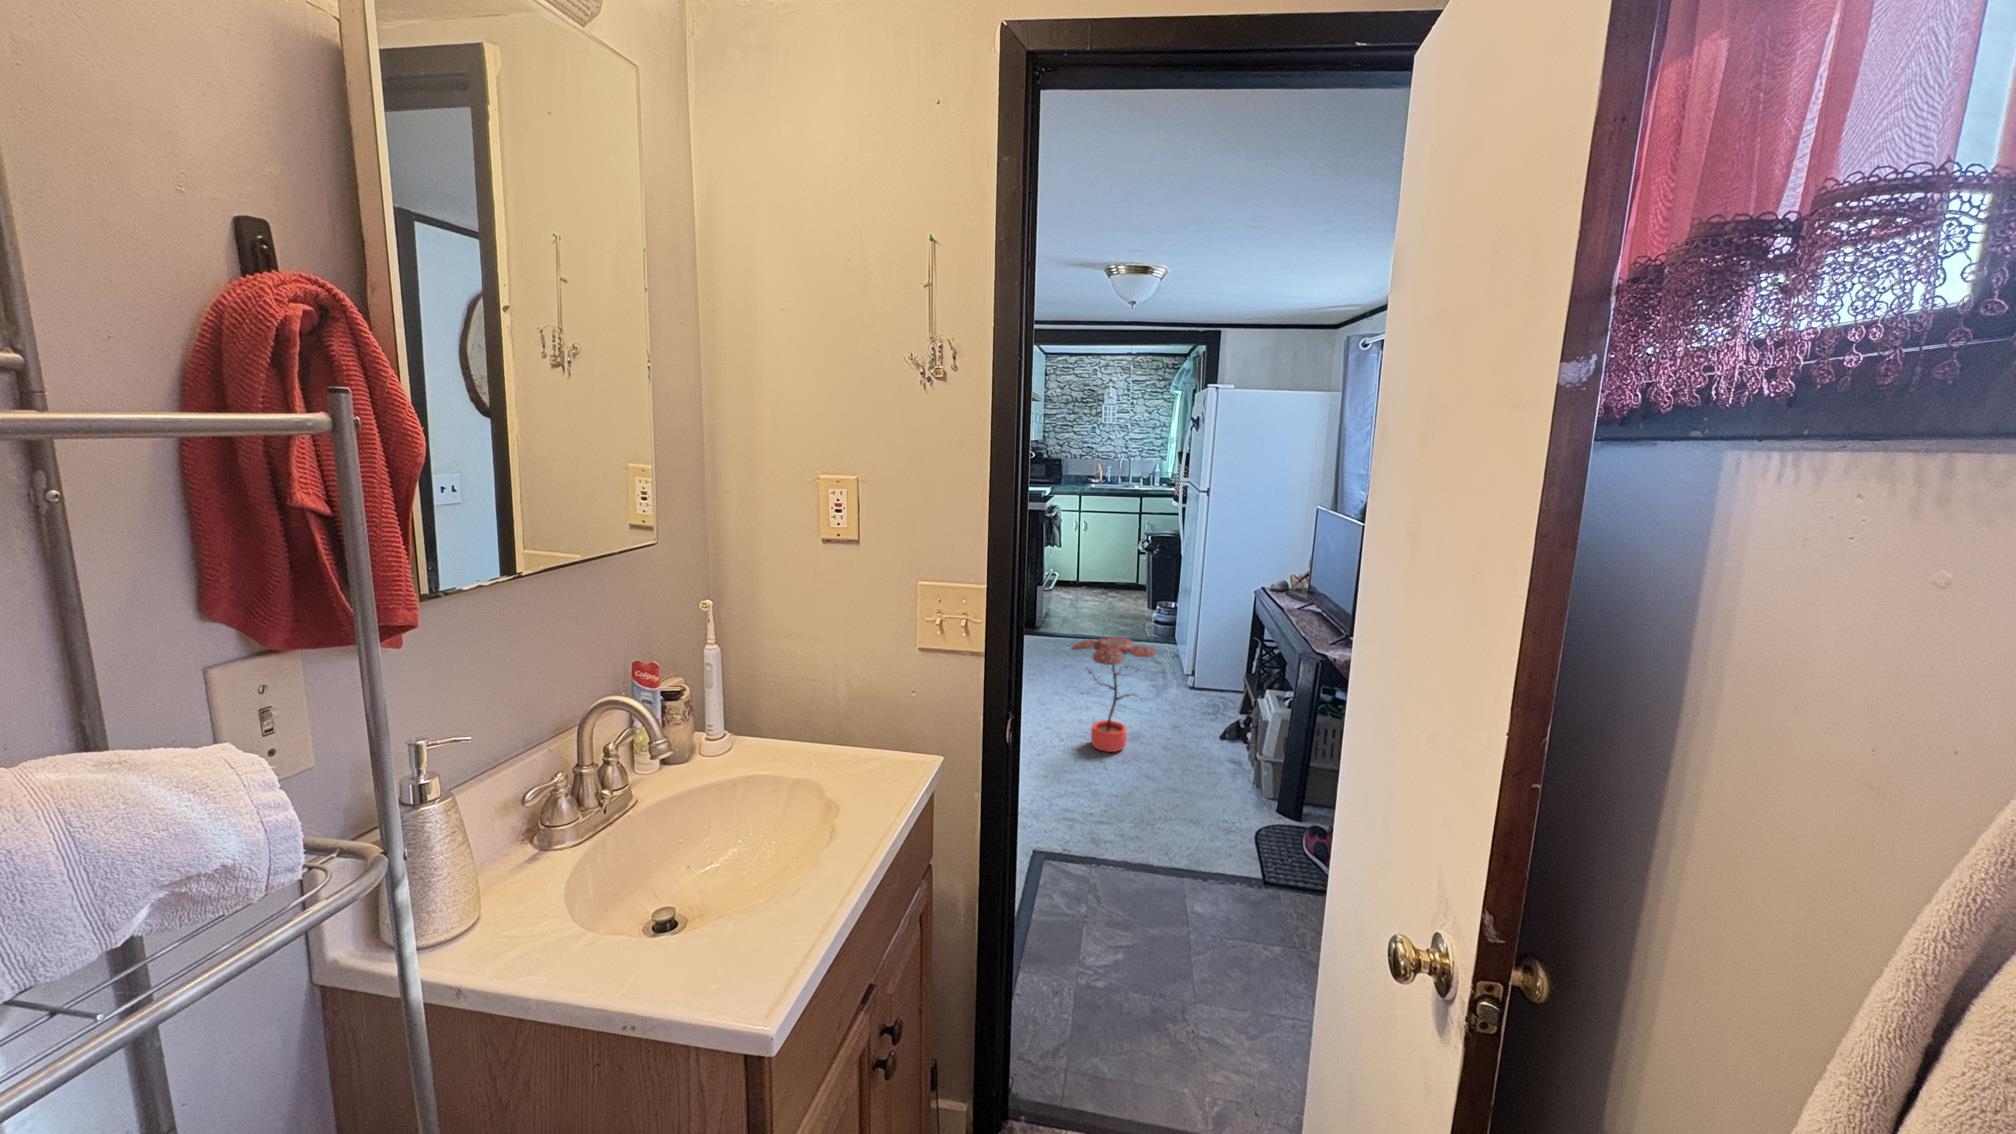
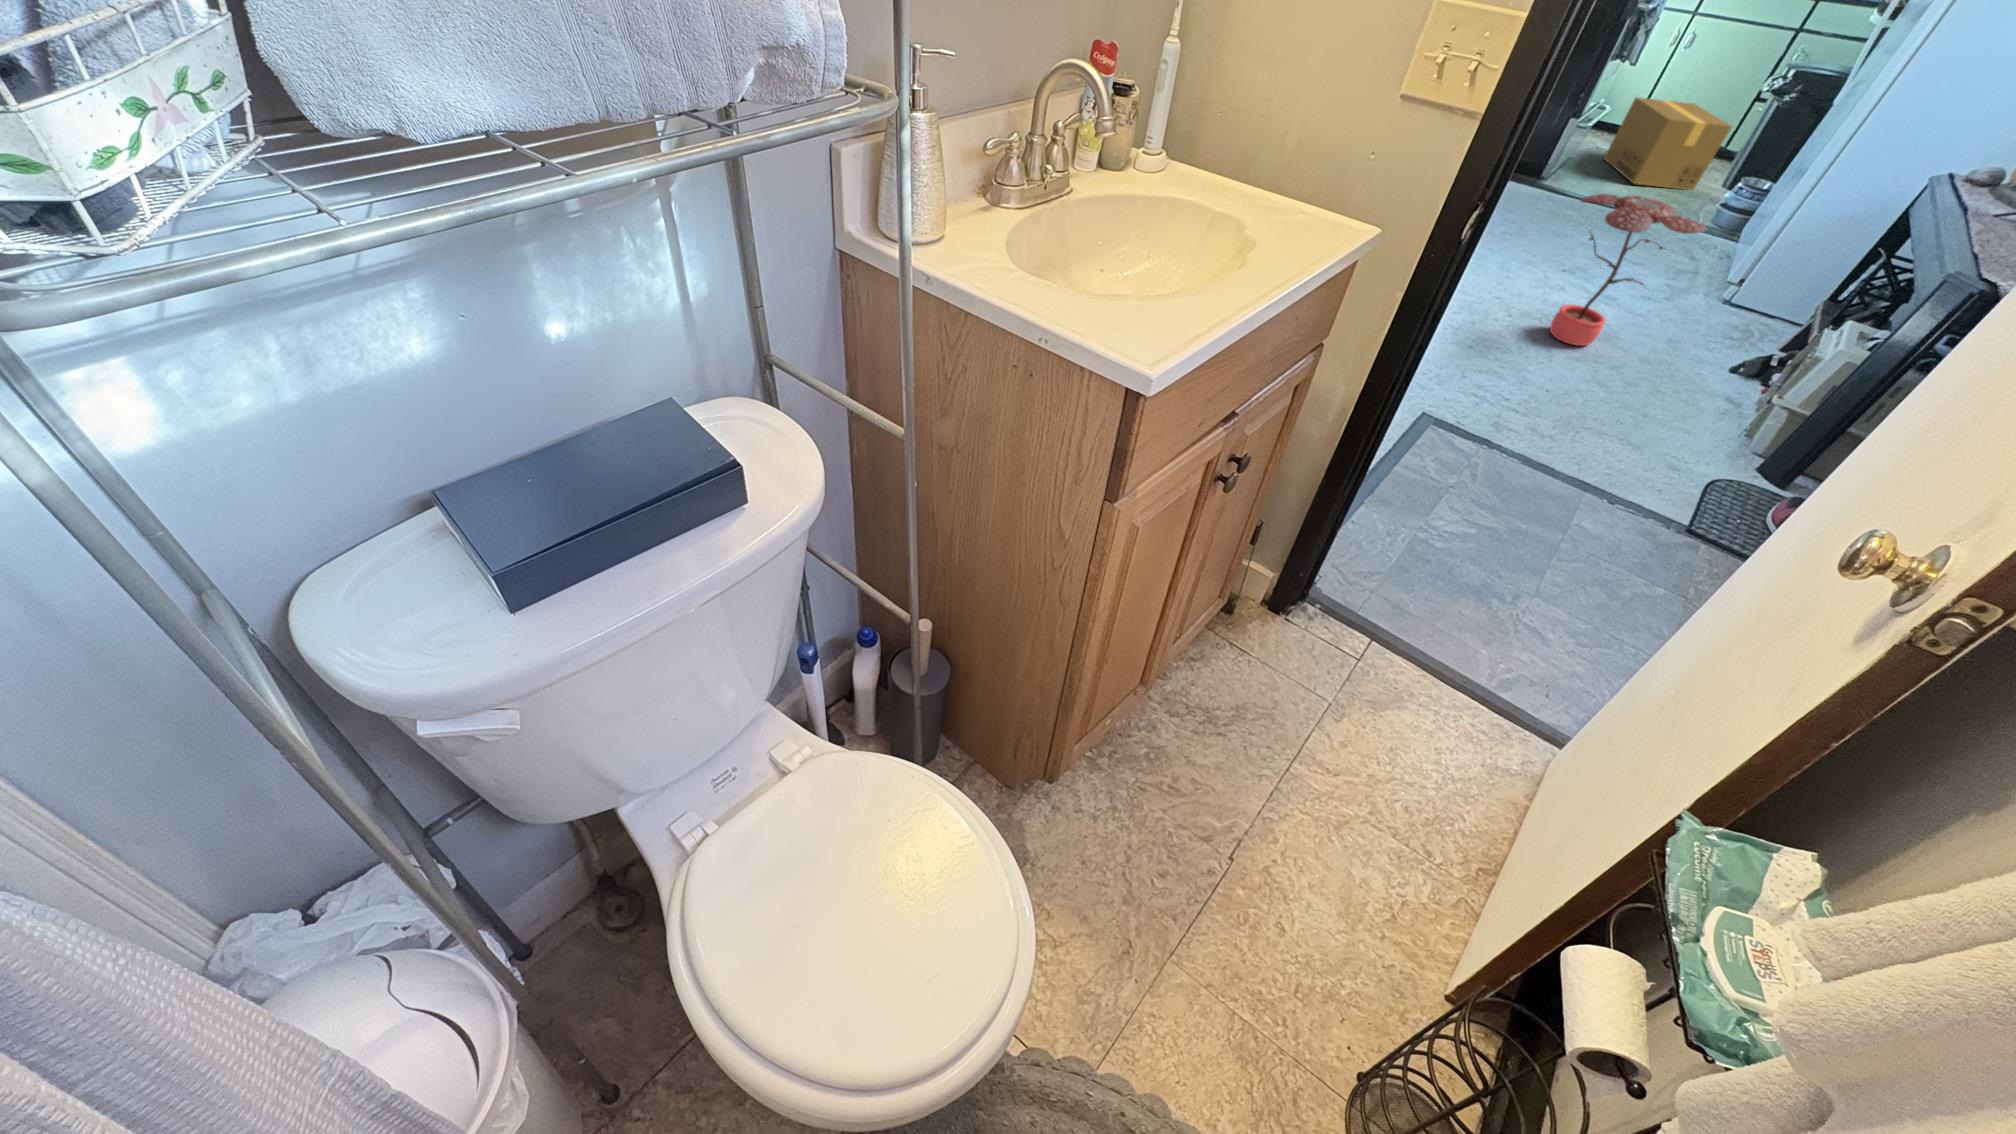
cardboard box: none [1069,562,1136,619] -> present [1604,97,1731,190]

